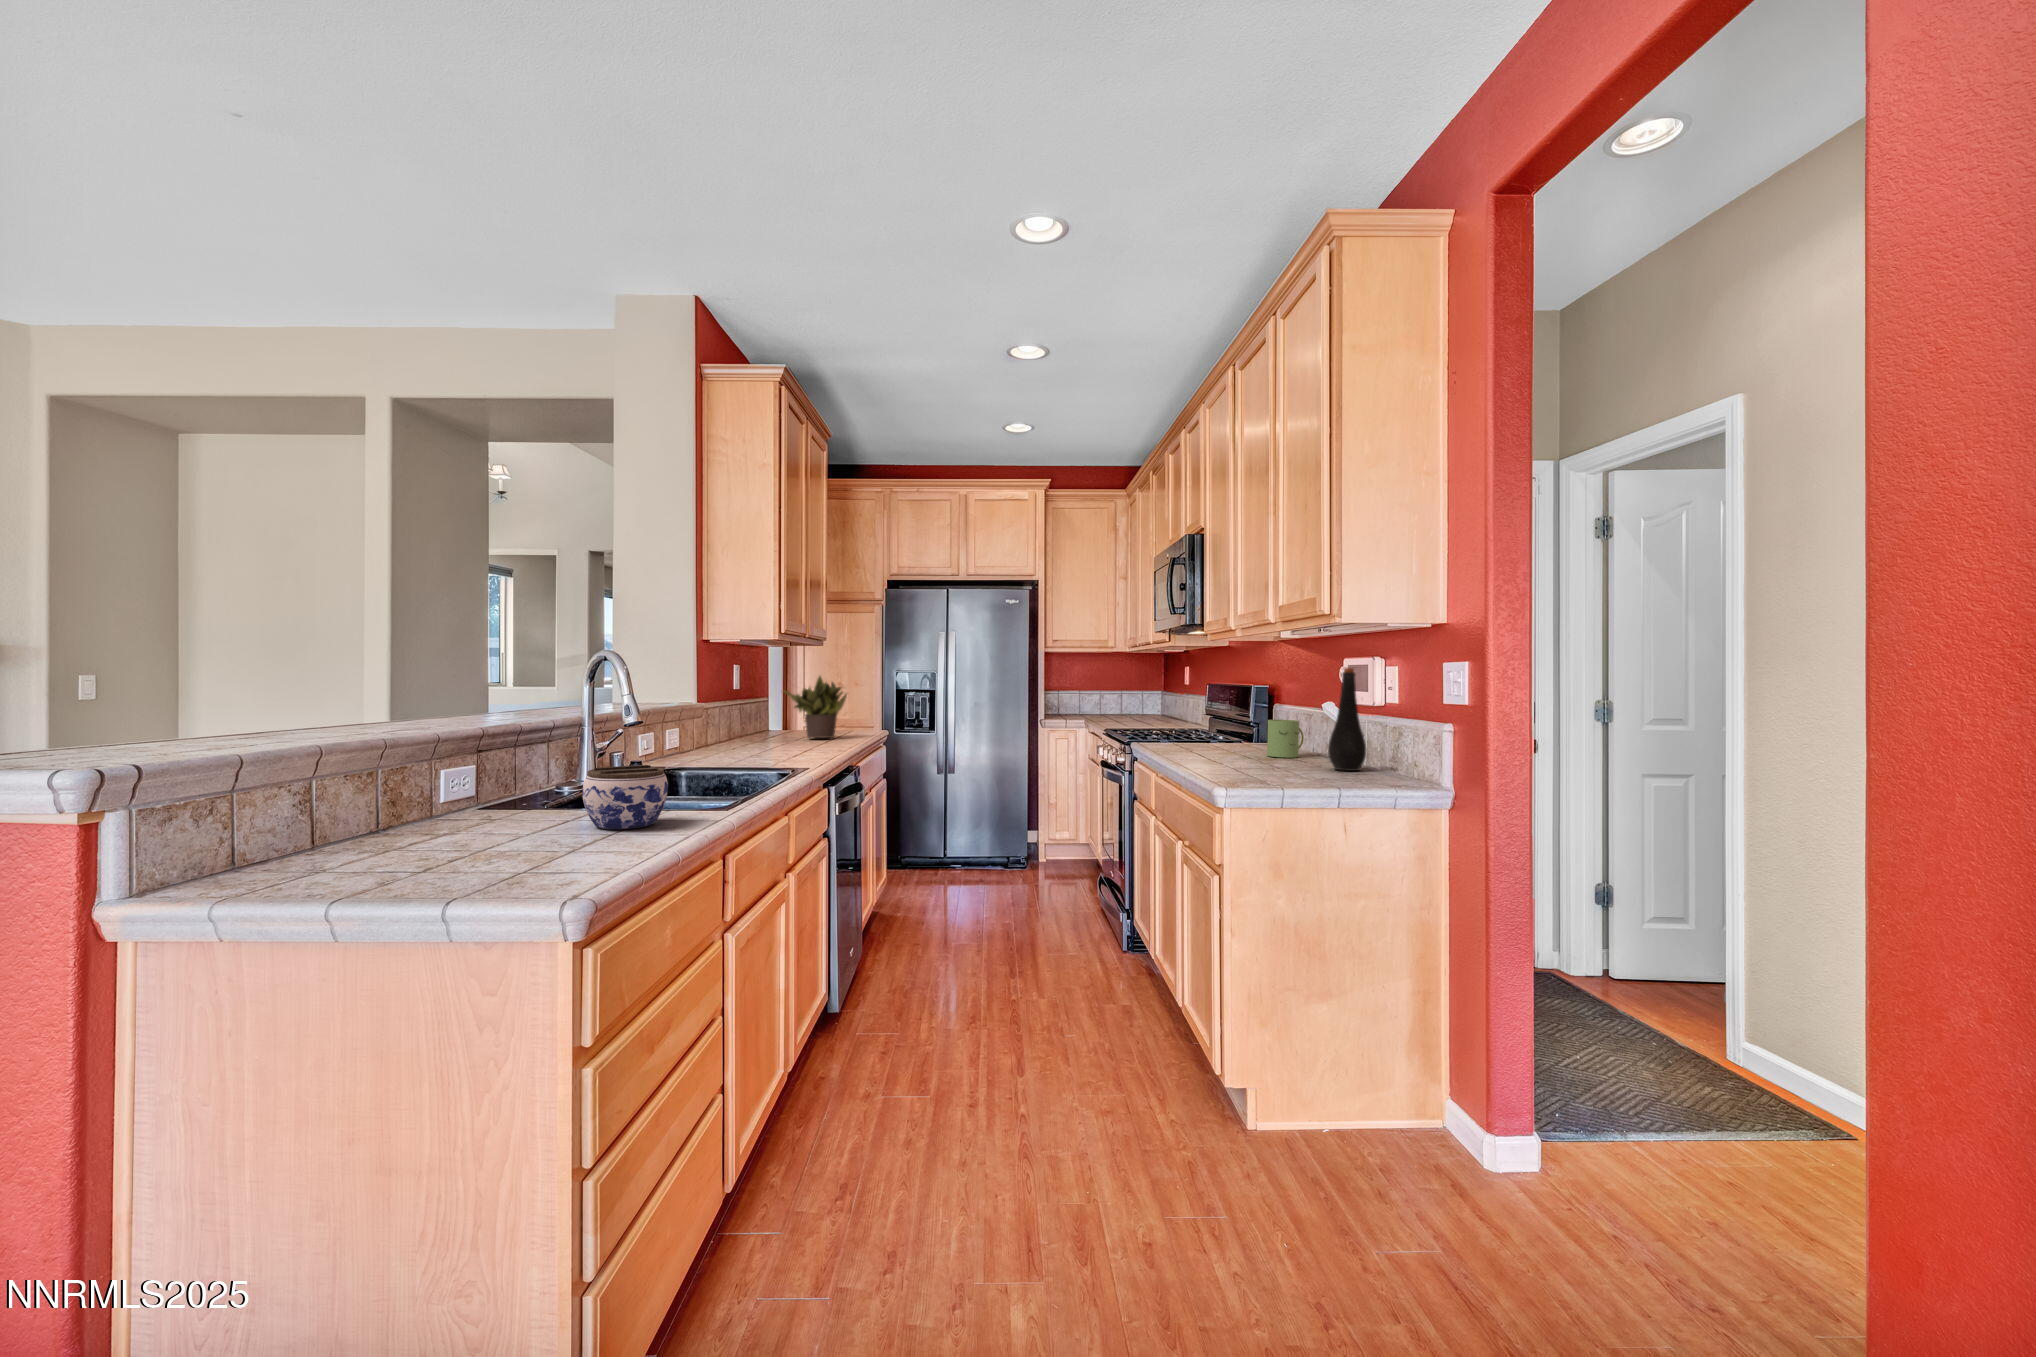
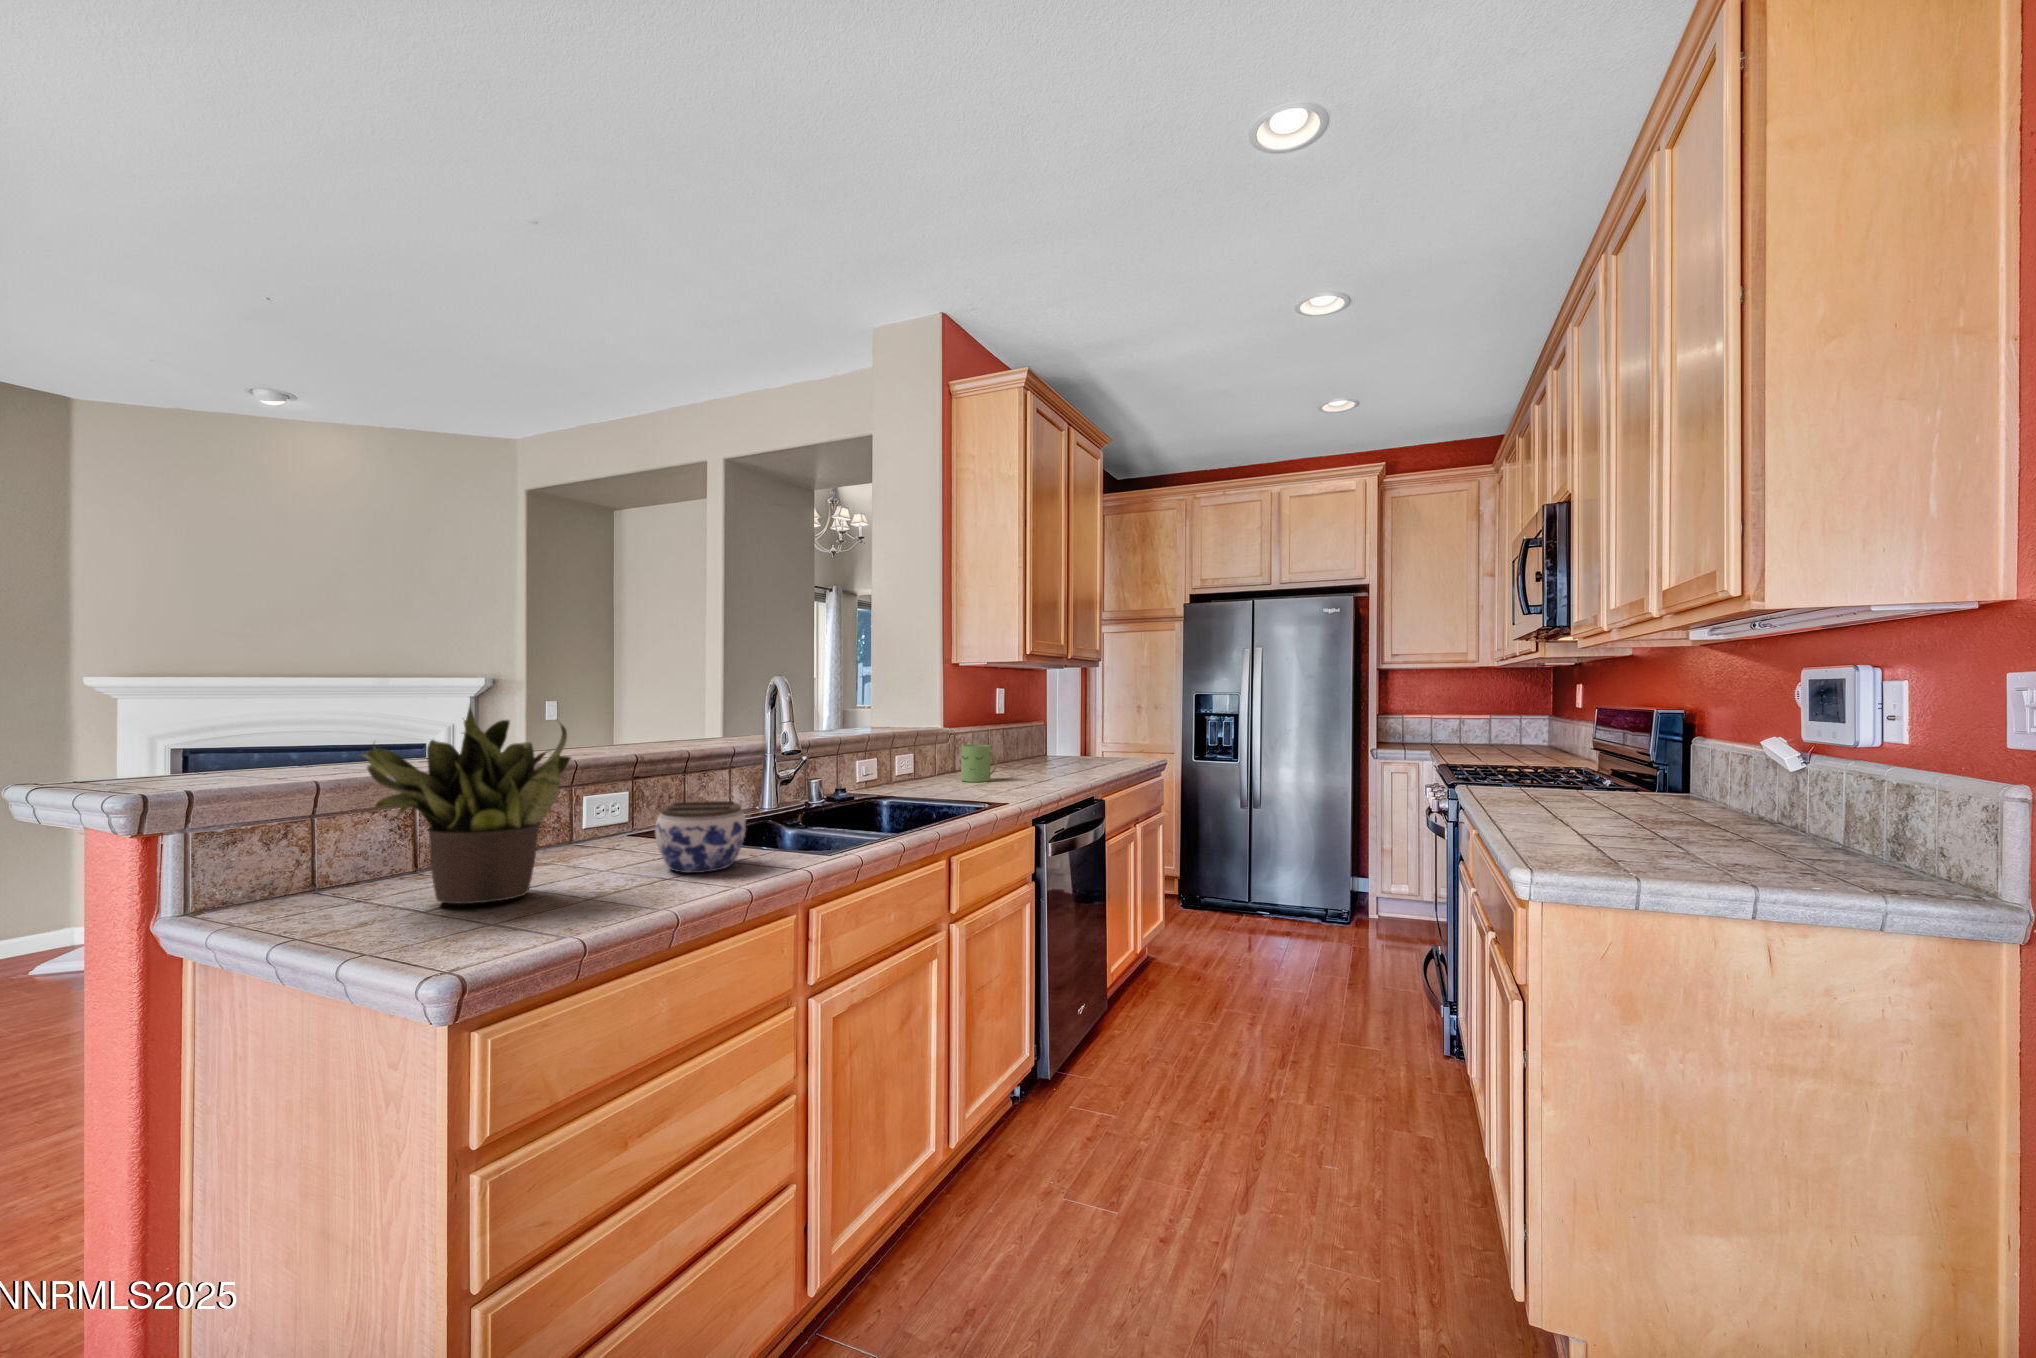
bottle: present [1328,668,1366,771] -> none [1760,685,1844,863]
potted plant: present [784,676,847,738] -> present [363,706,571,904]
mug: present [1267,720,1304,758] -> present [961,744,997,782]

